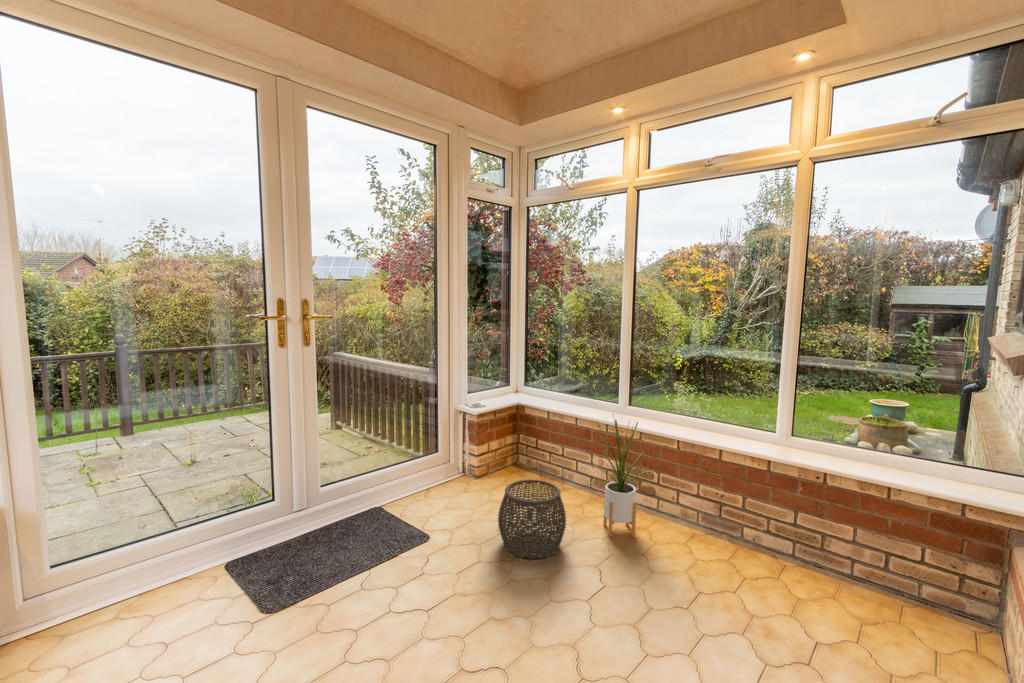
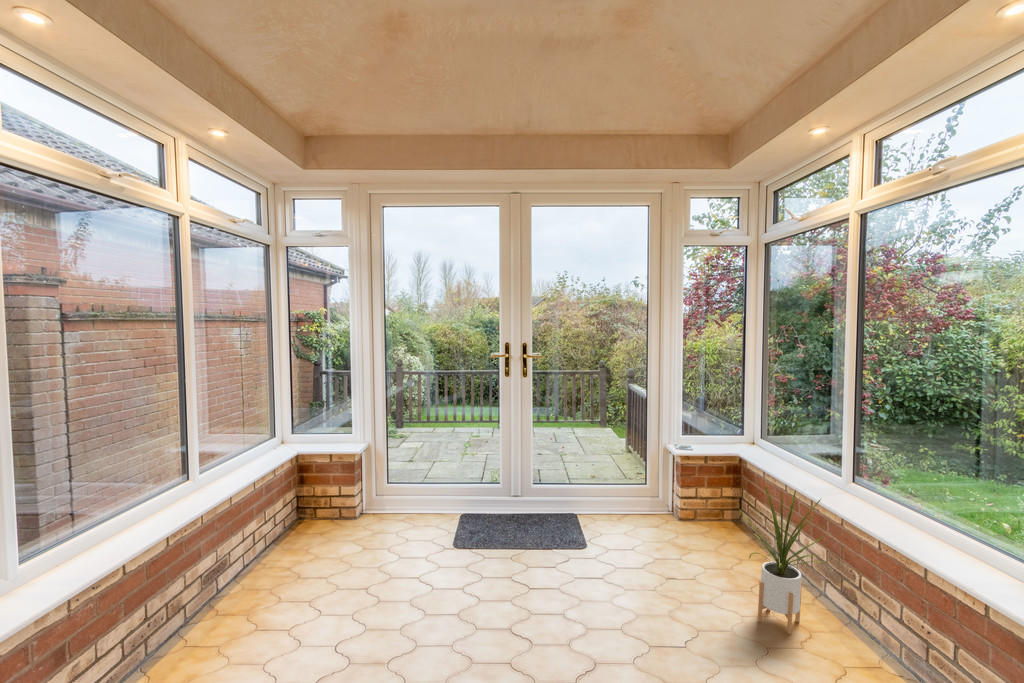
woven basket: present [498,479,566,559] -> none [630,525,703,609]

